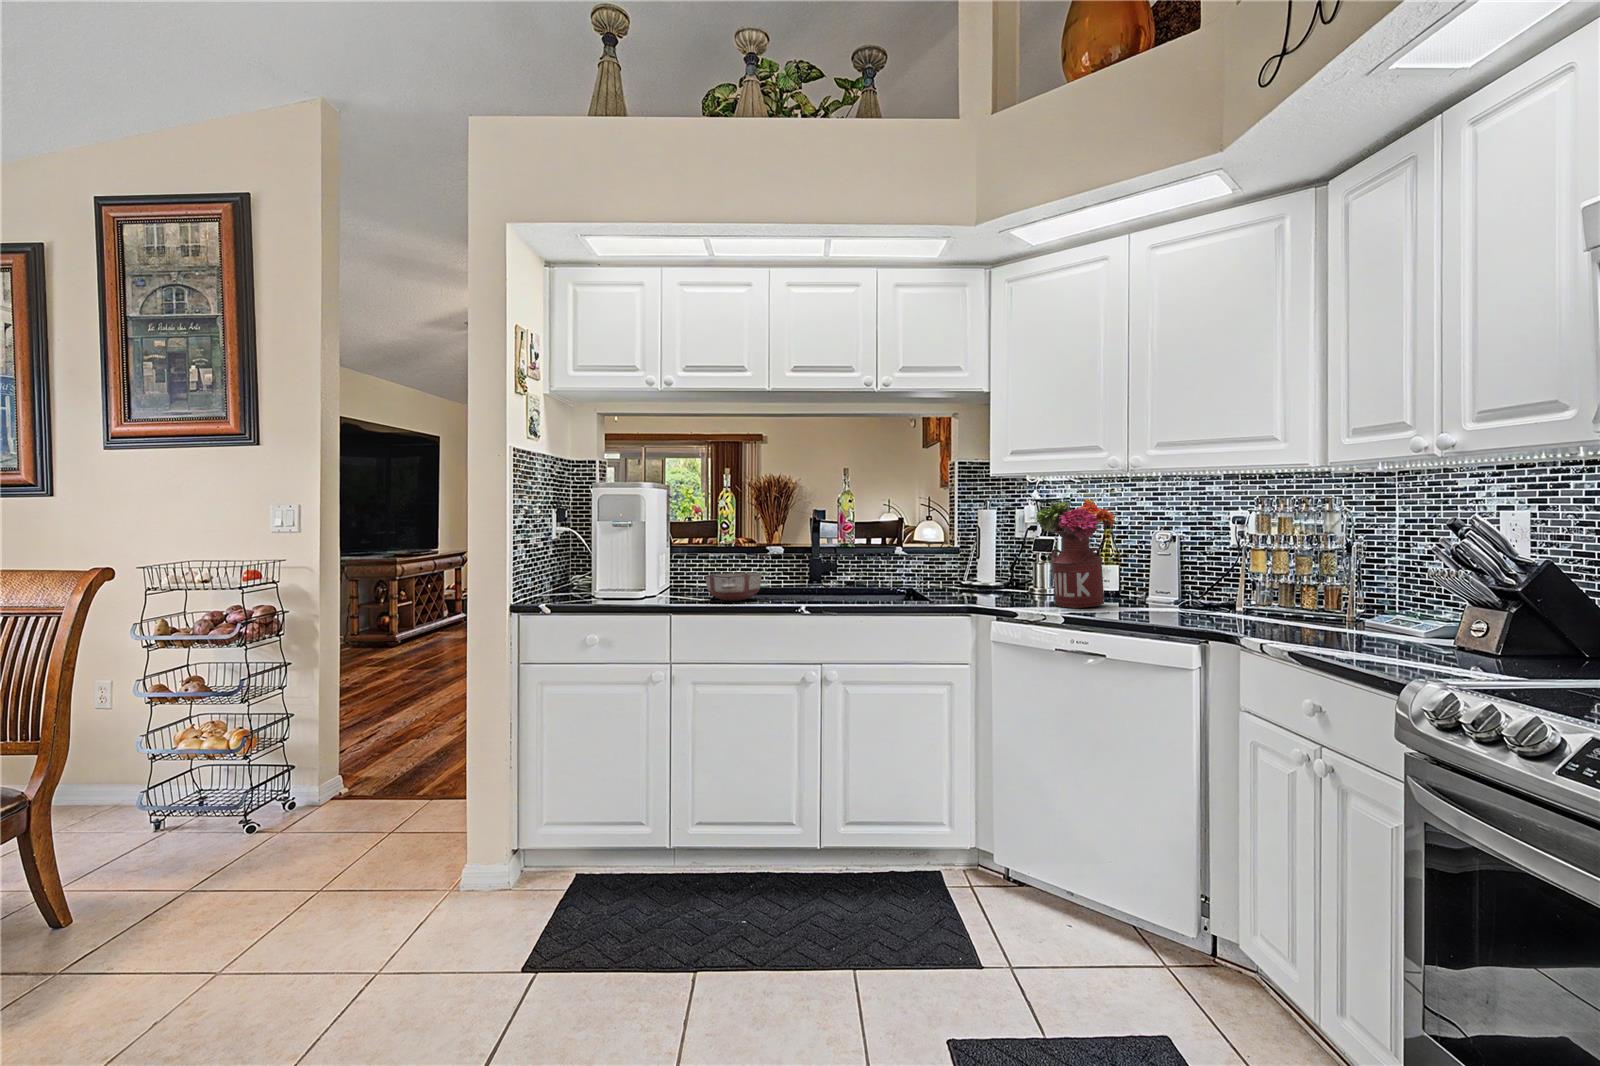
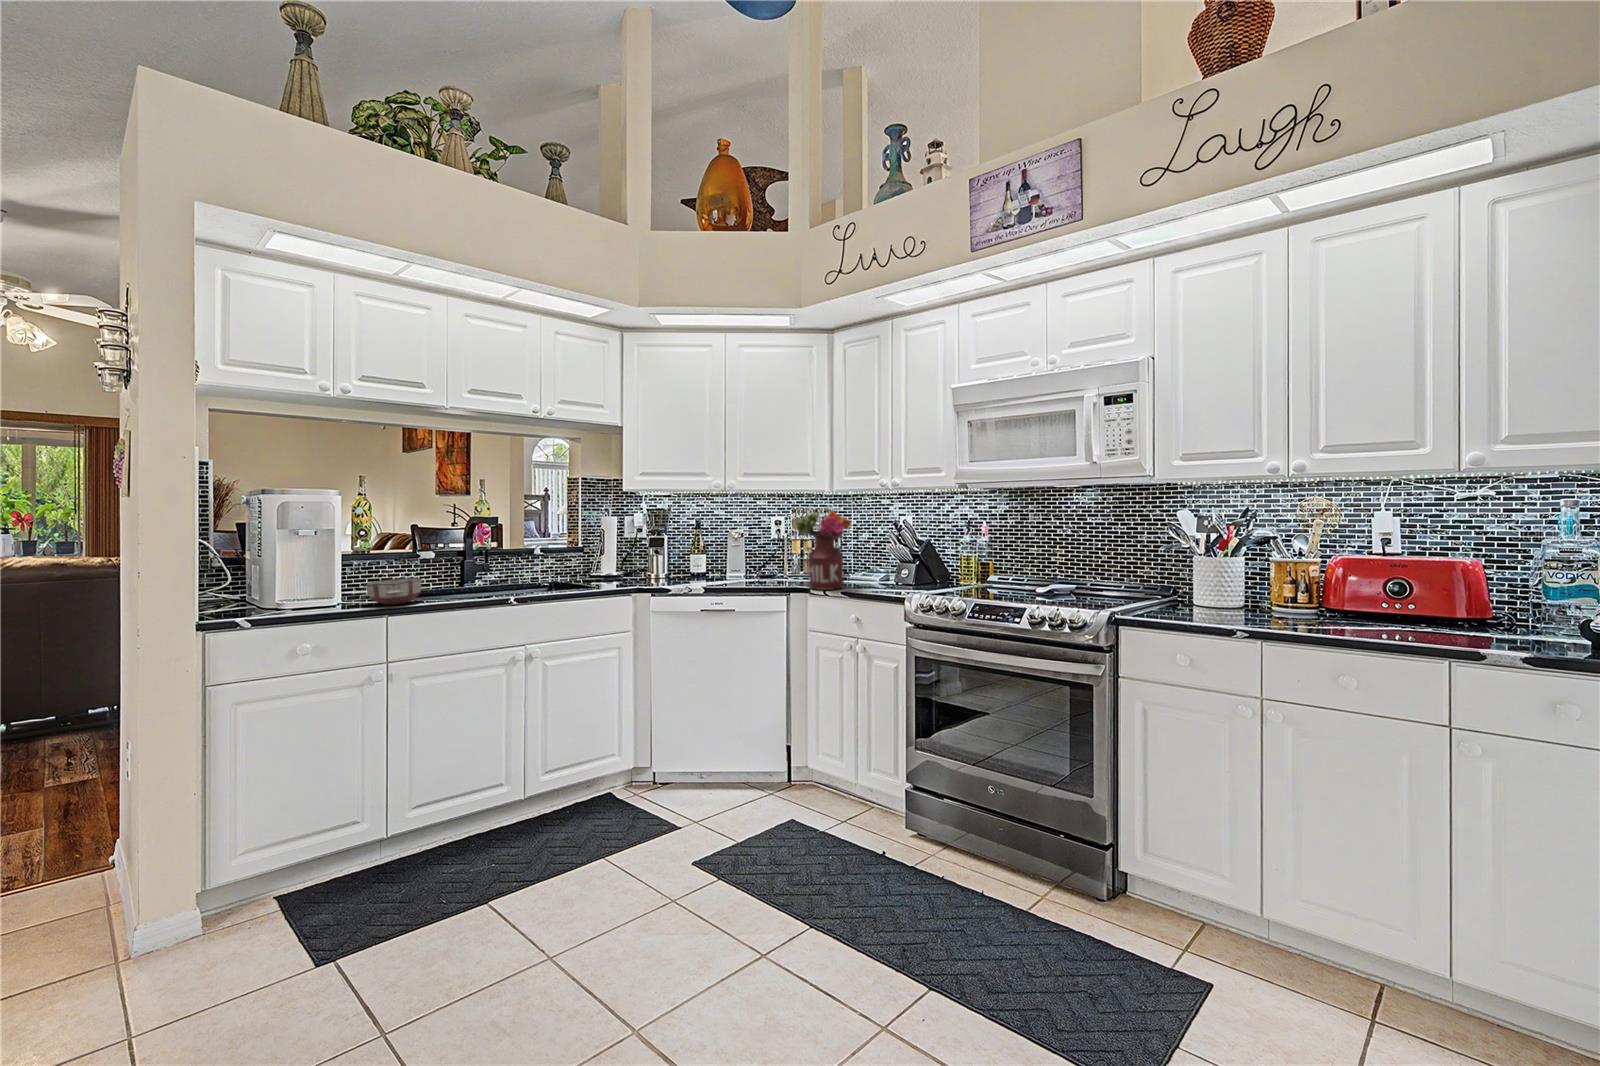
flower arrangement: present [1036,499,1116,608] -> present [796,510,852,590]

